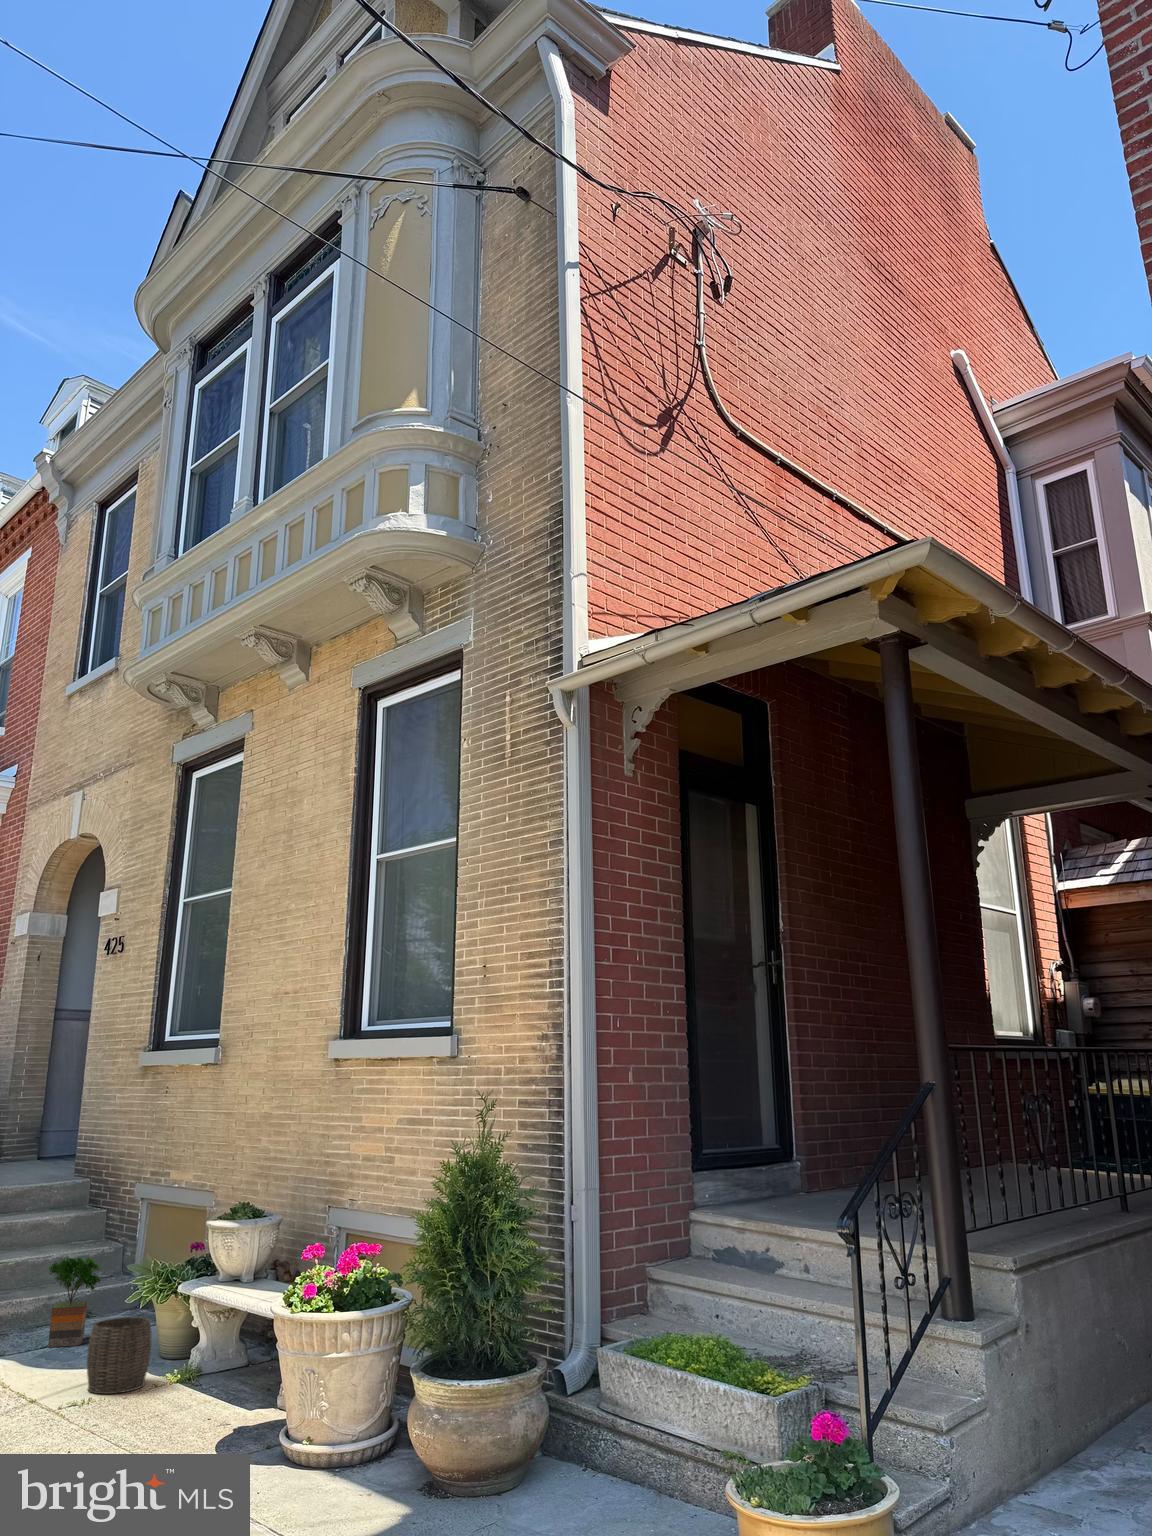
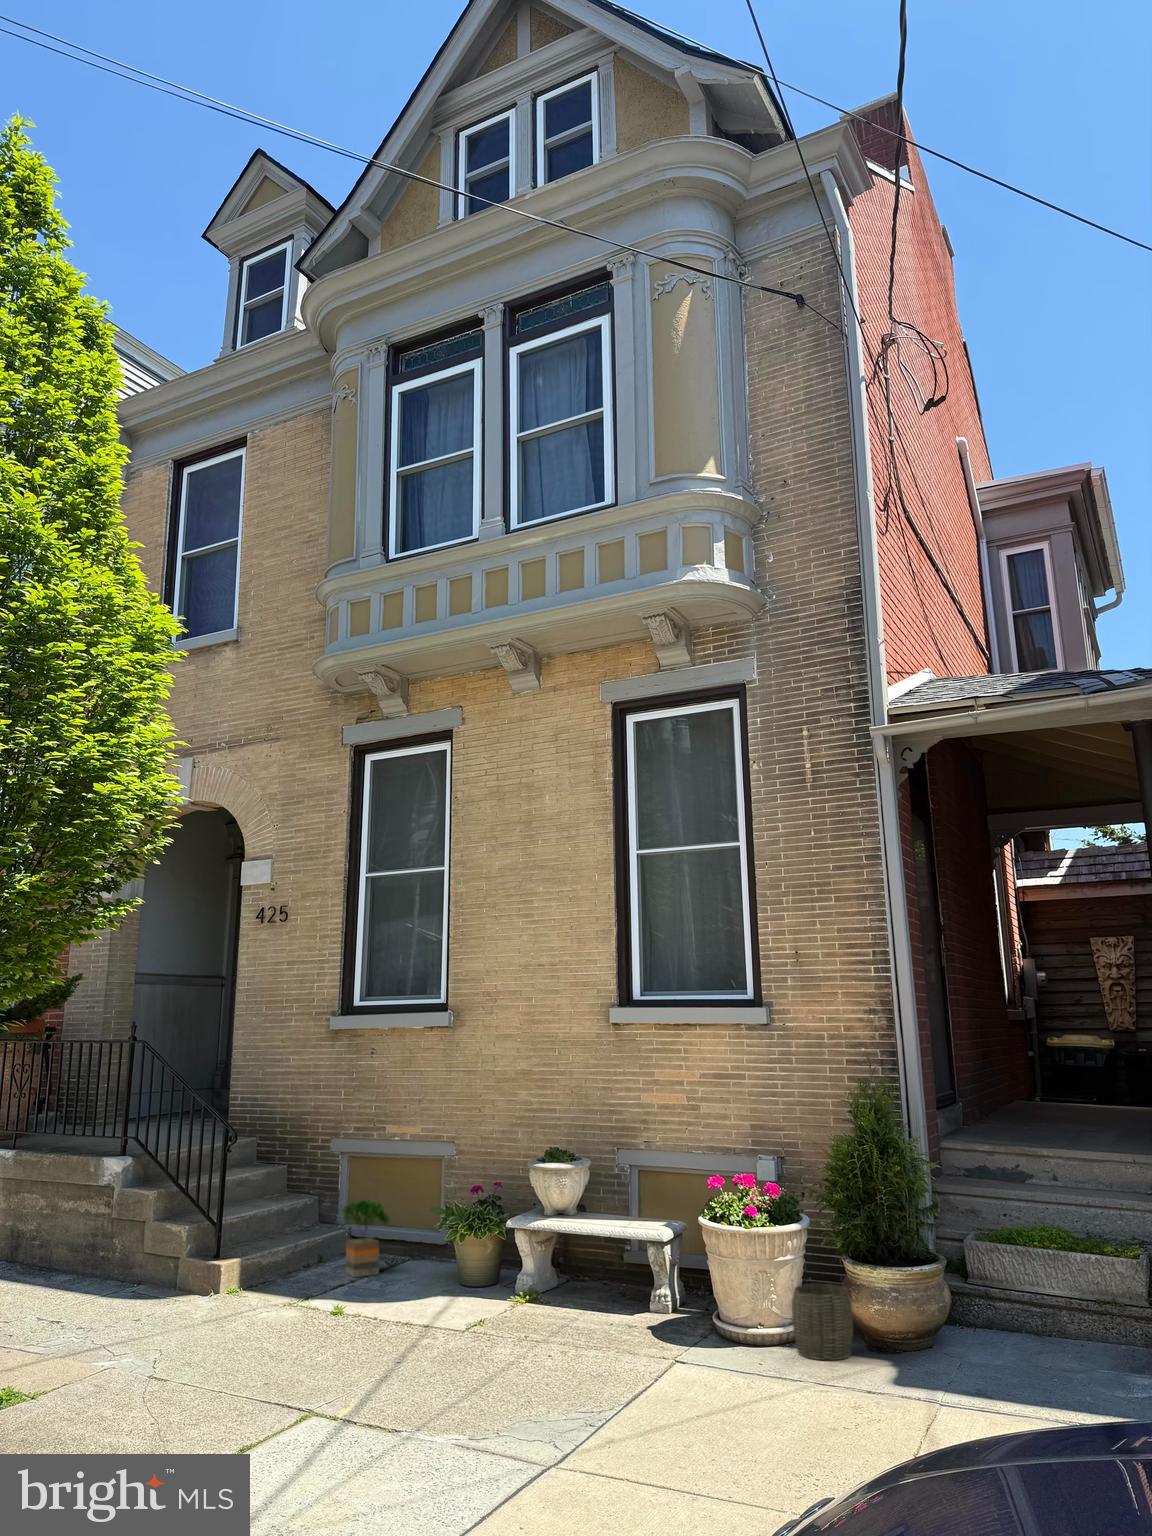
woven basket: present [87,1317,151,1394] -> present [792,1284,853,1360]

